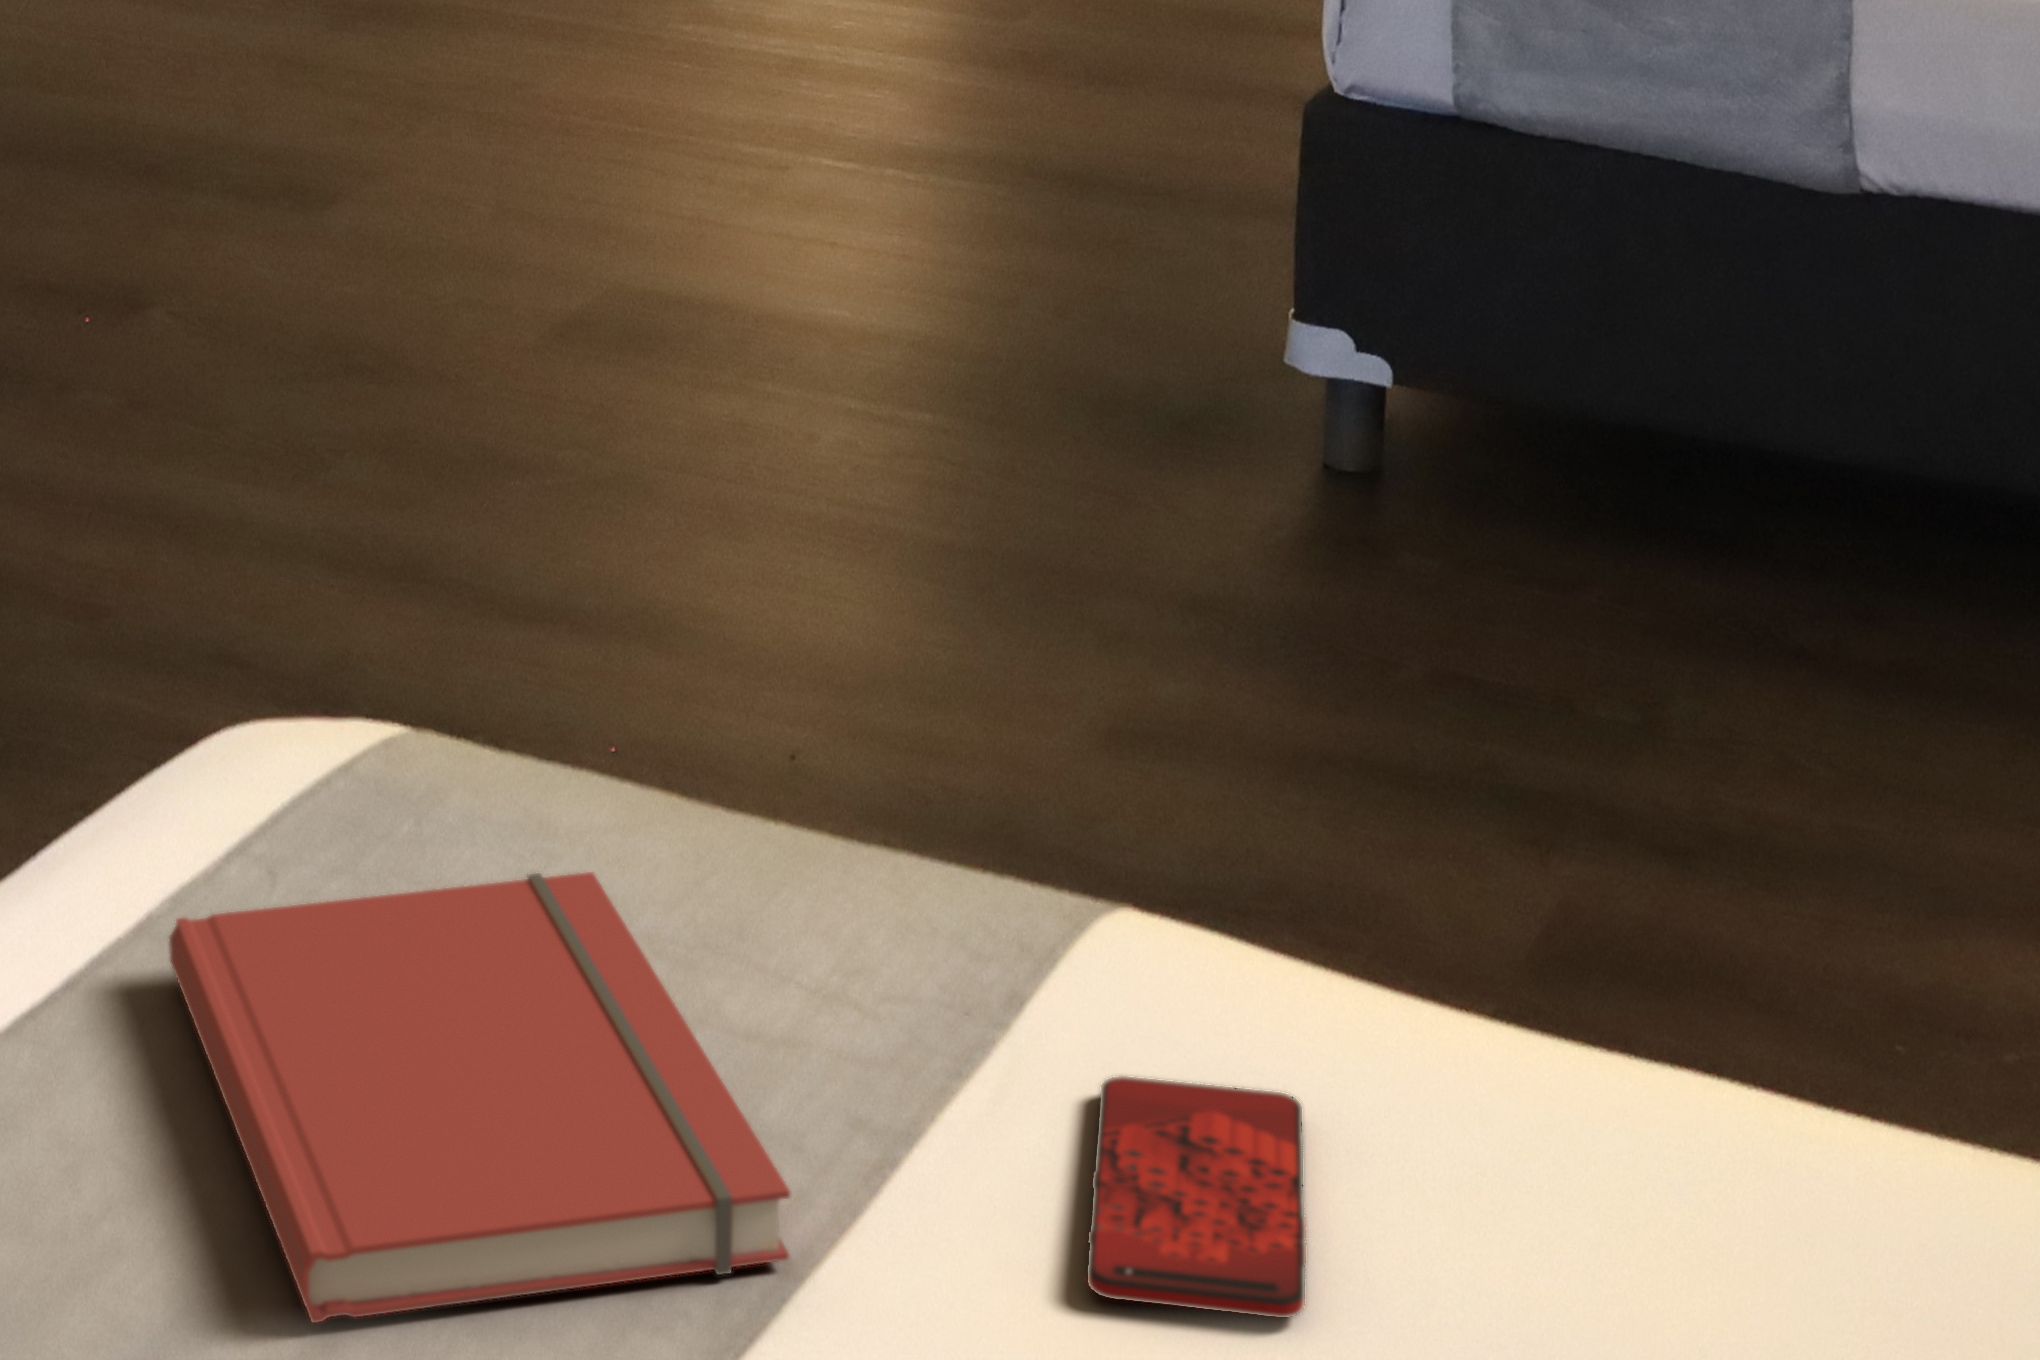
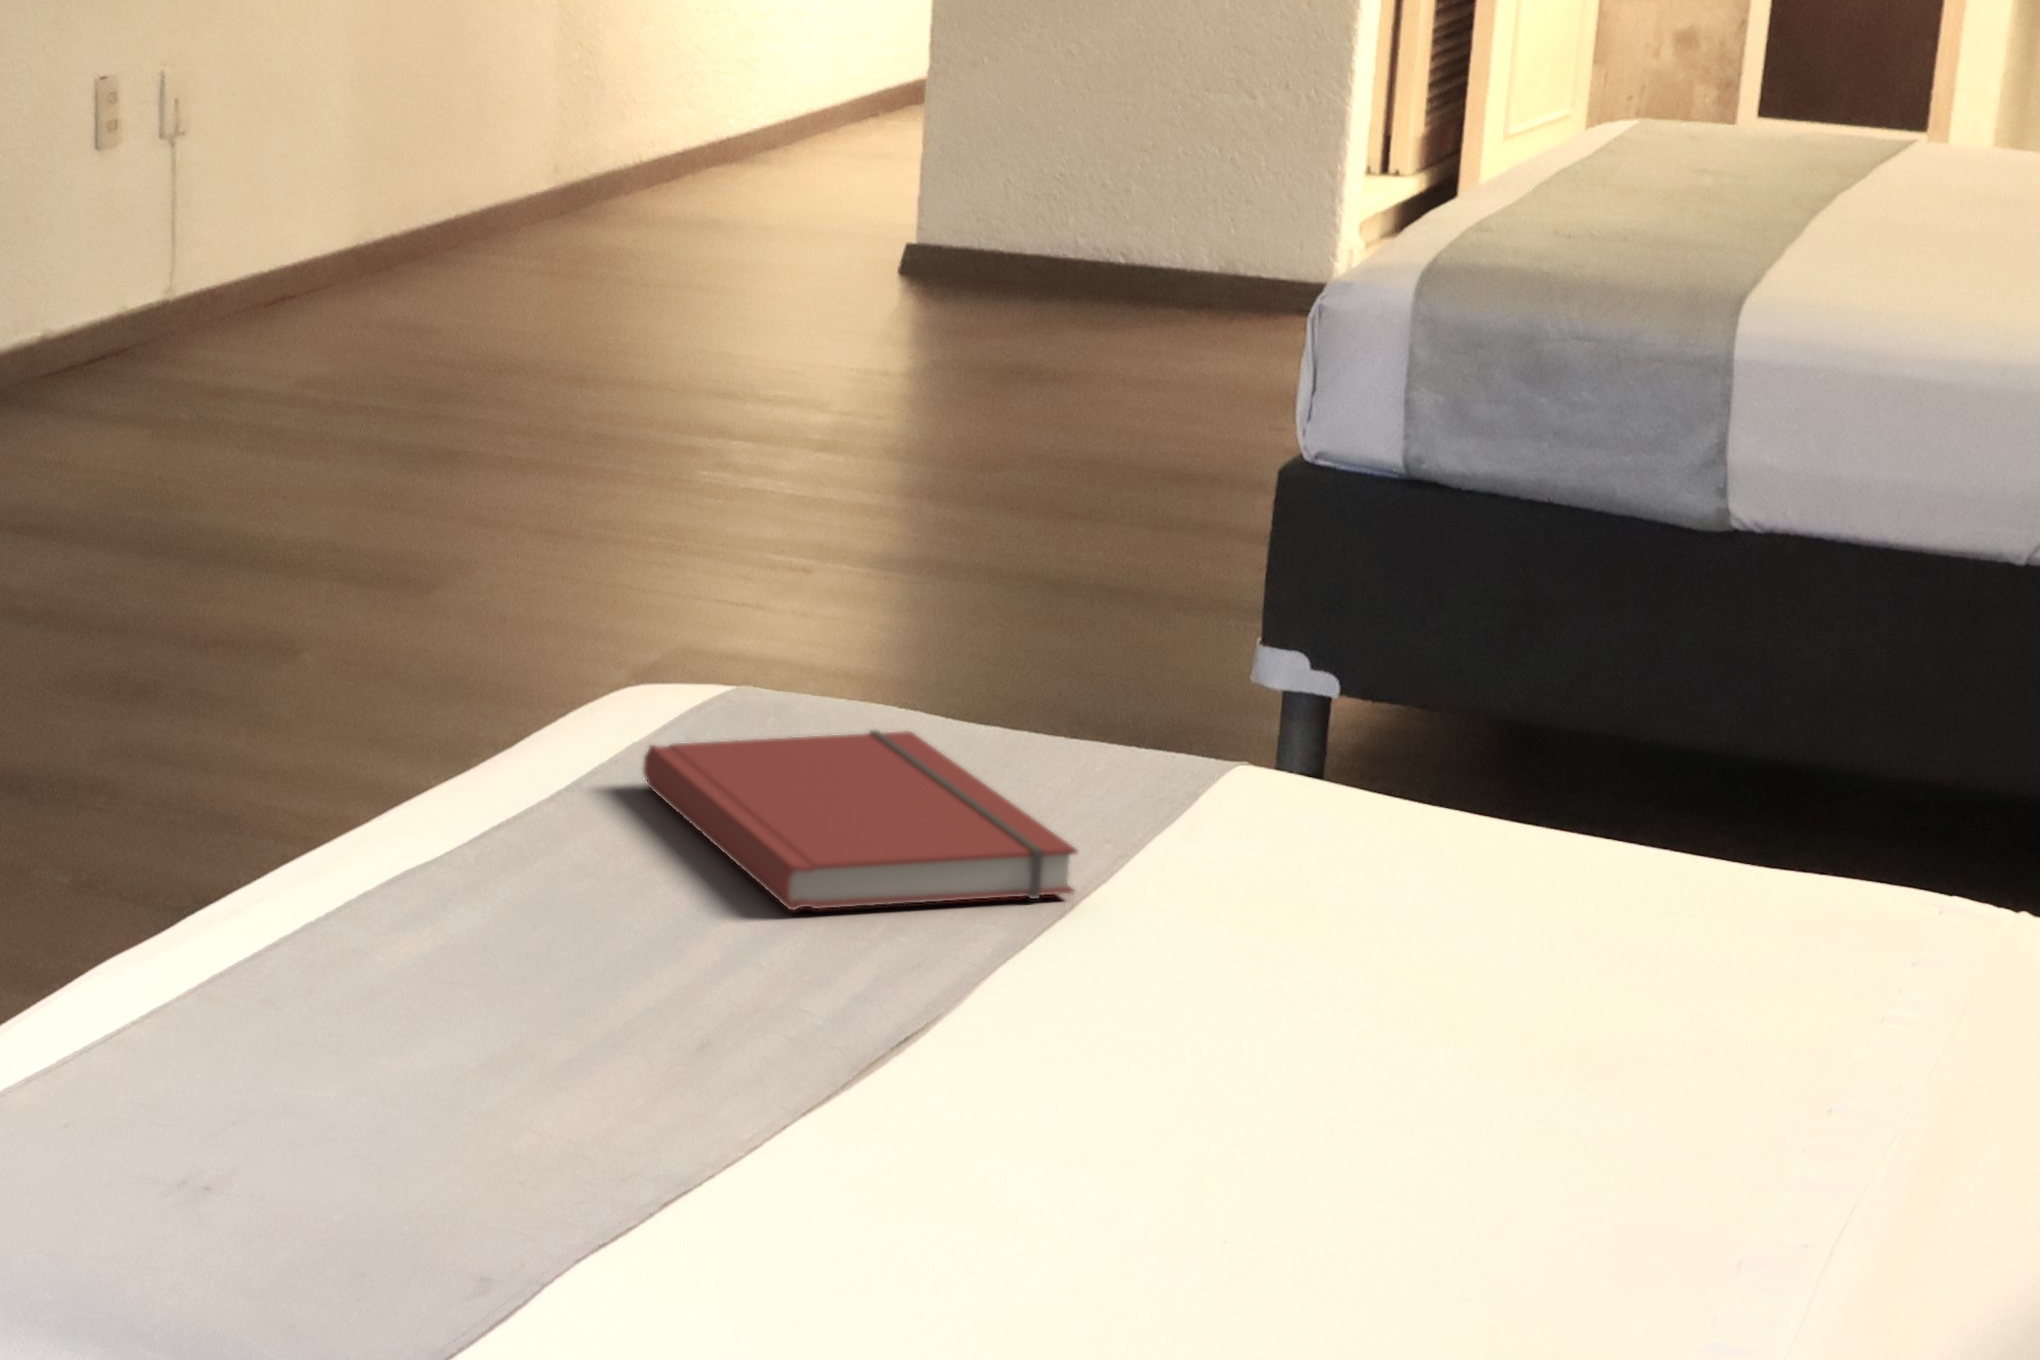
smartphone: present [1087,1076,1306,1318] -> none [1254,828,1396,918]

